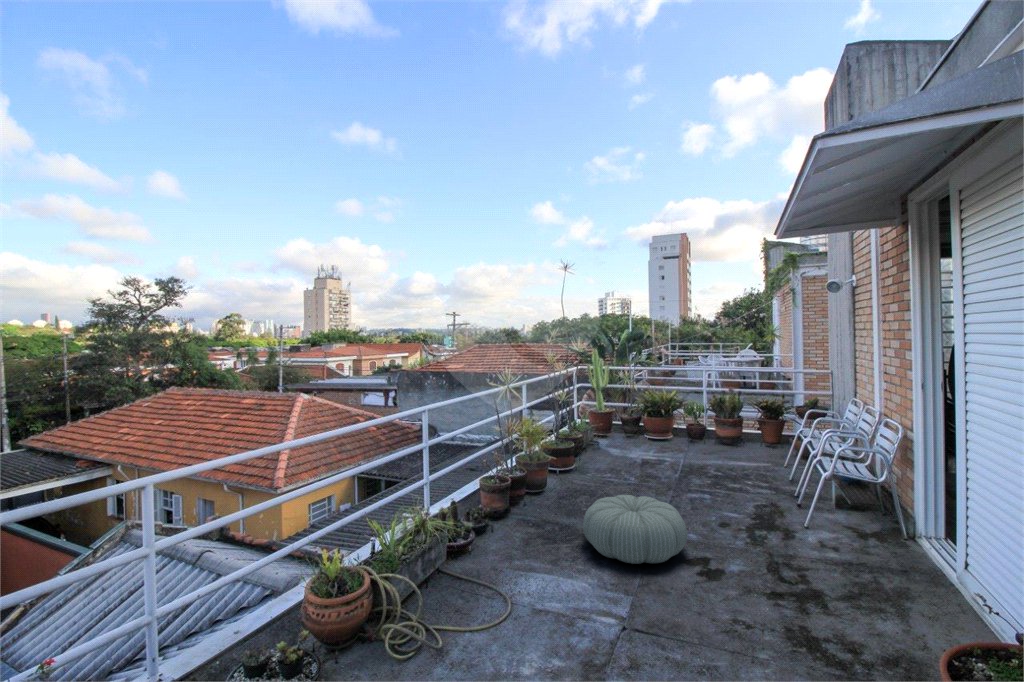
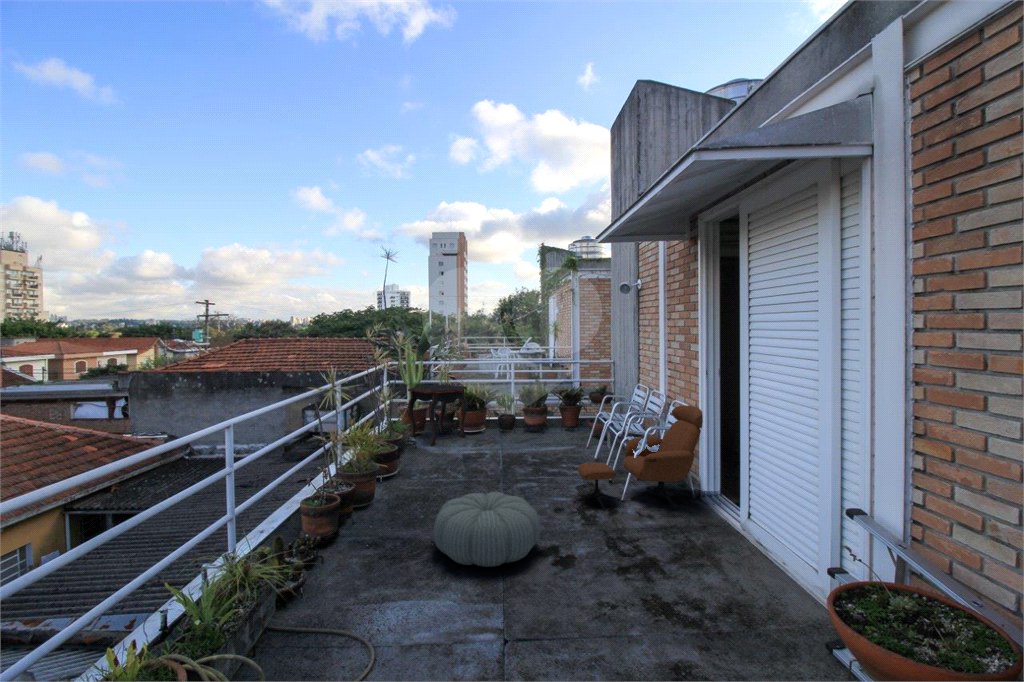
side table: none [593,391,652,449] -> present [408,385,467,445]
lounge chair: none [742,426,915,546] -> present [573,406,703,510]

